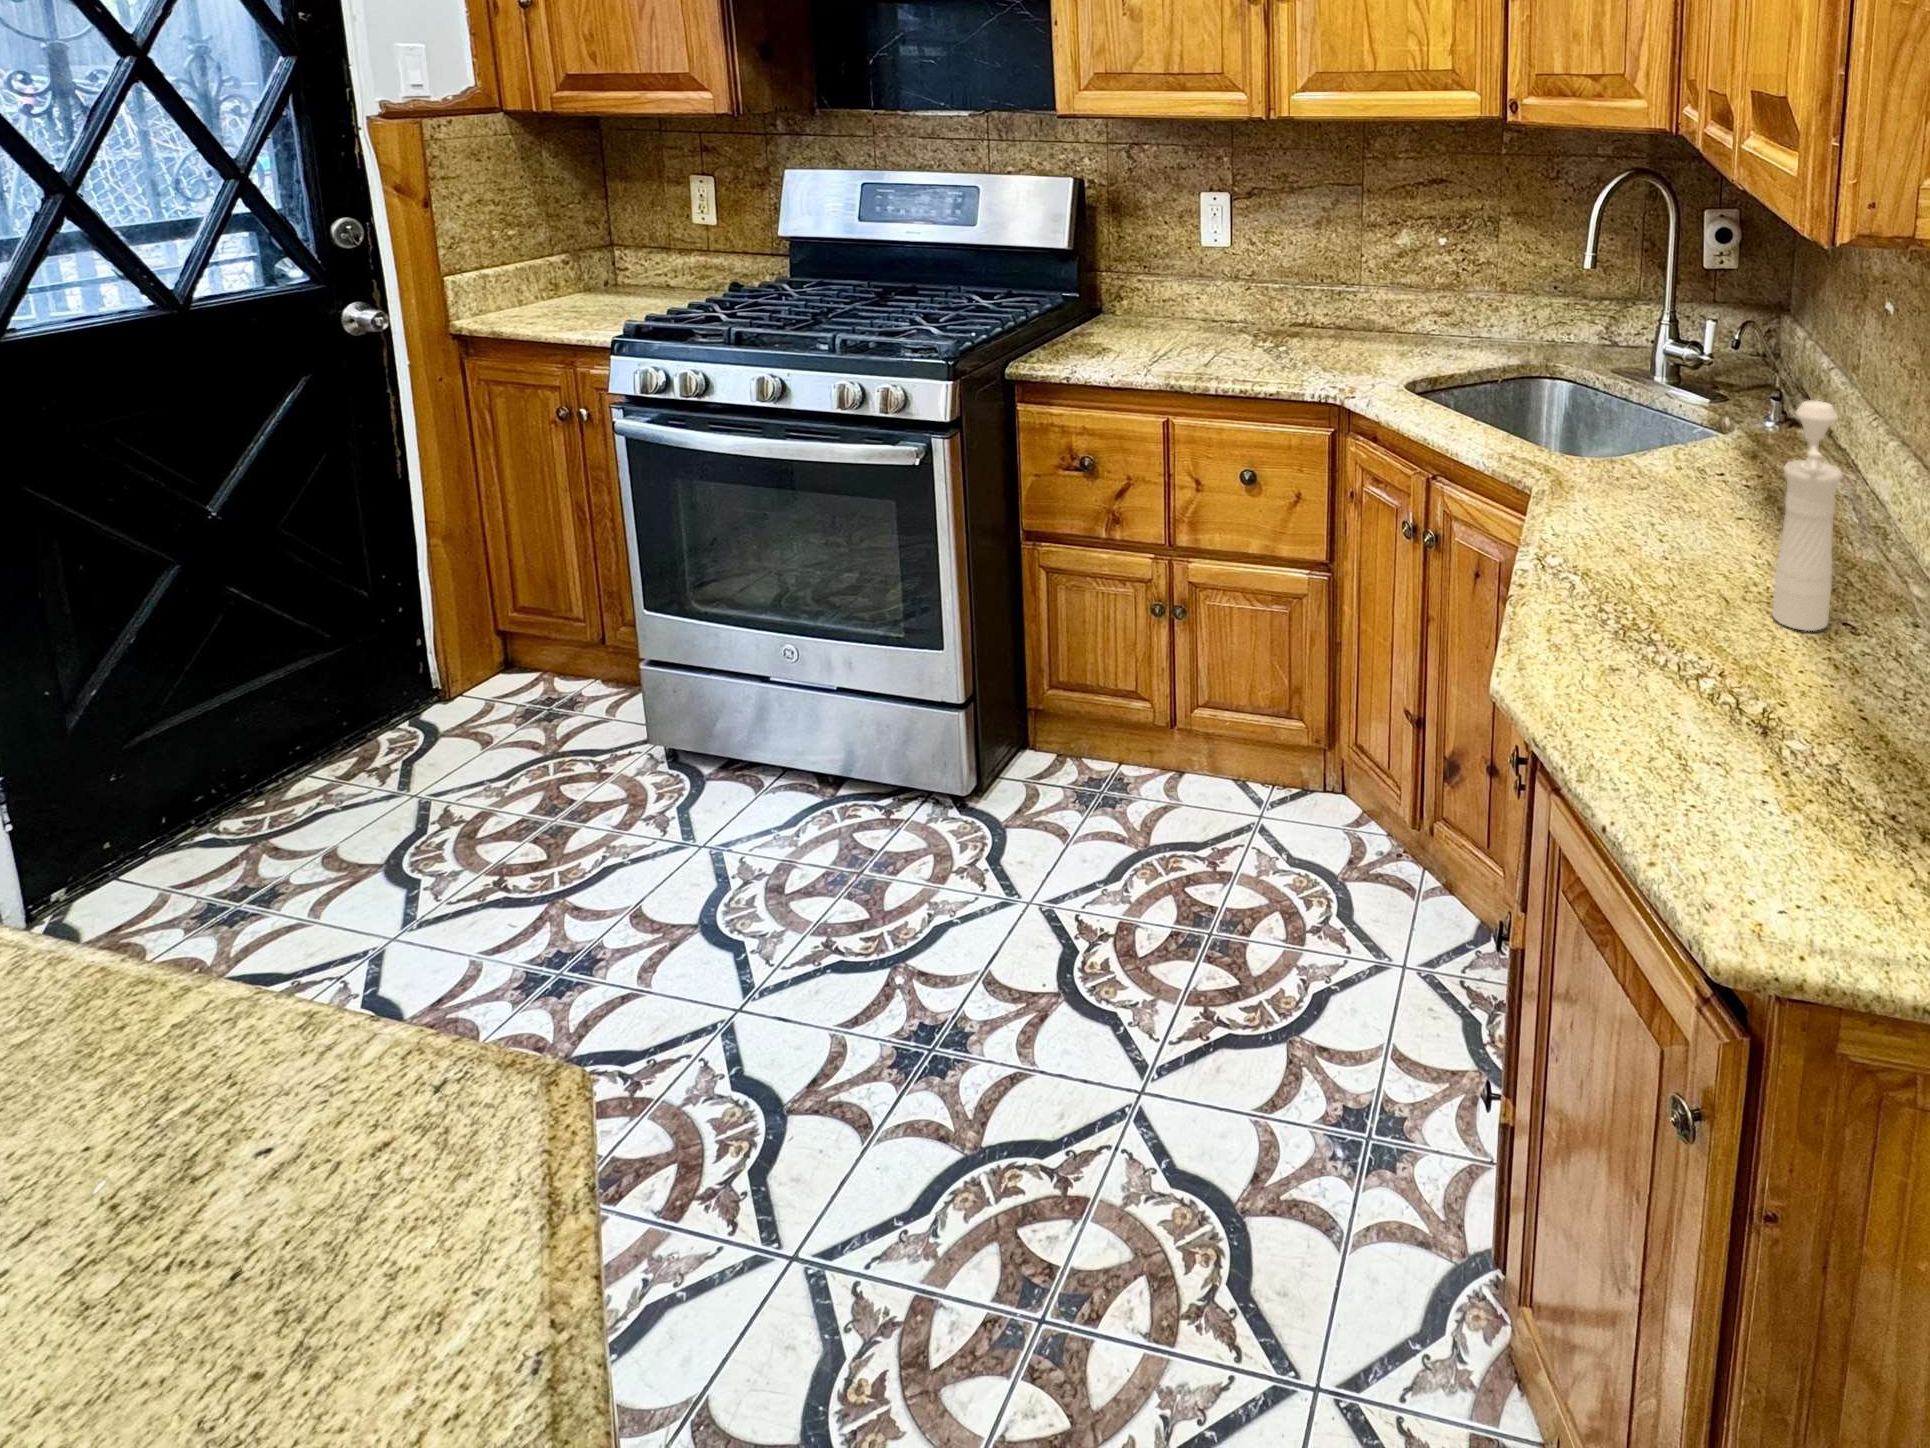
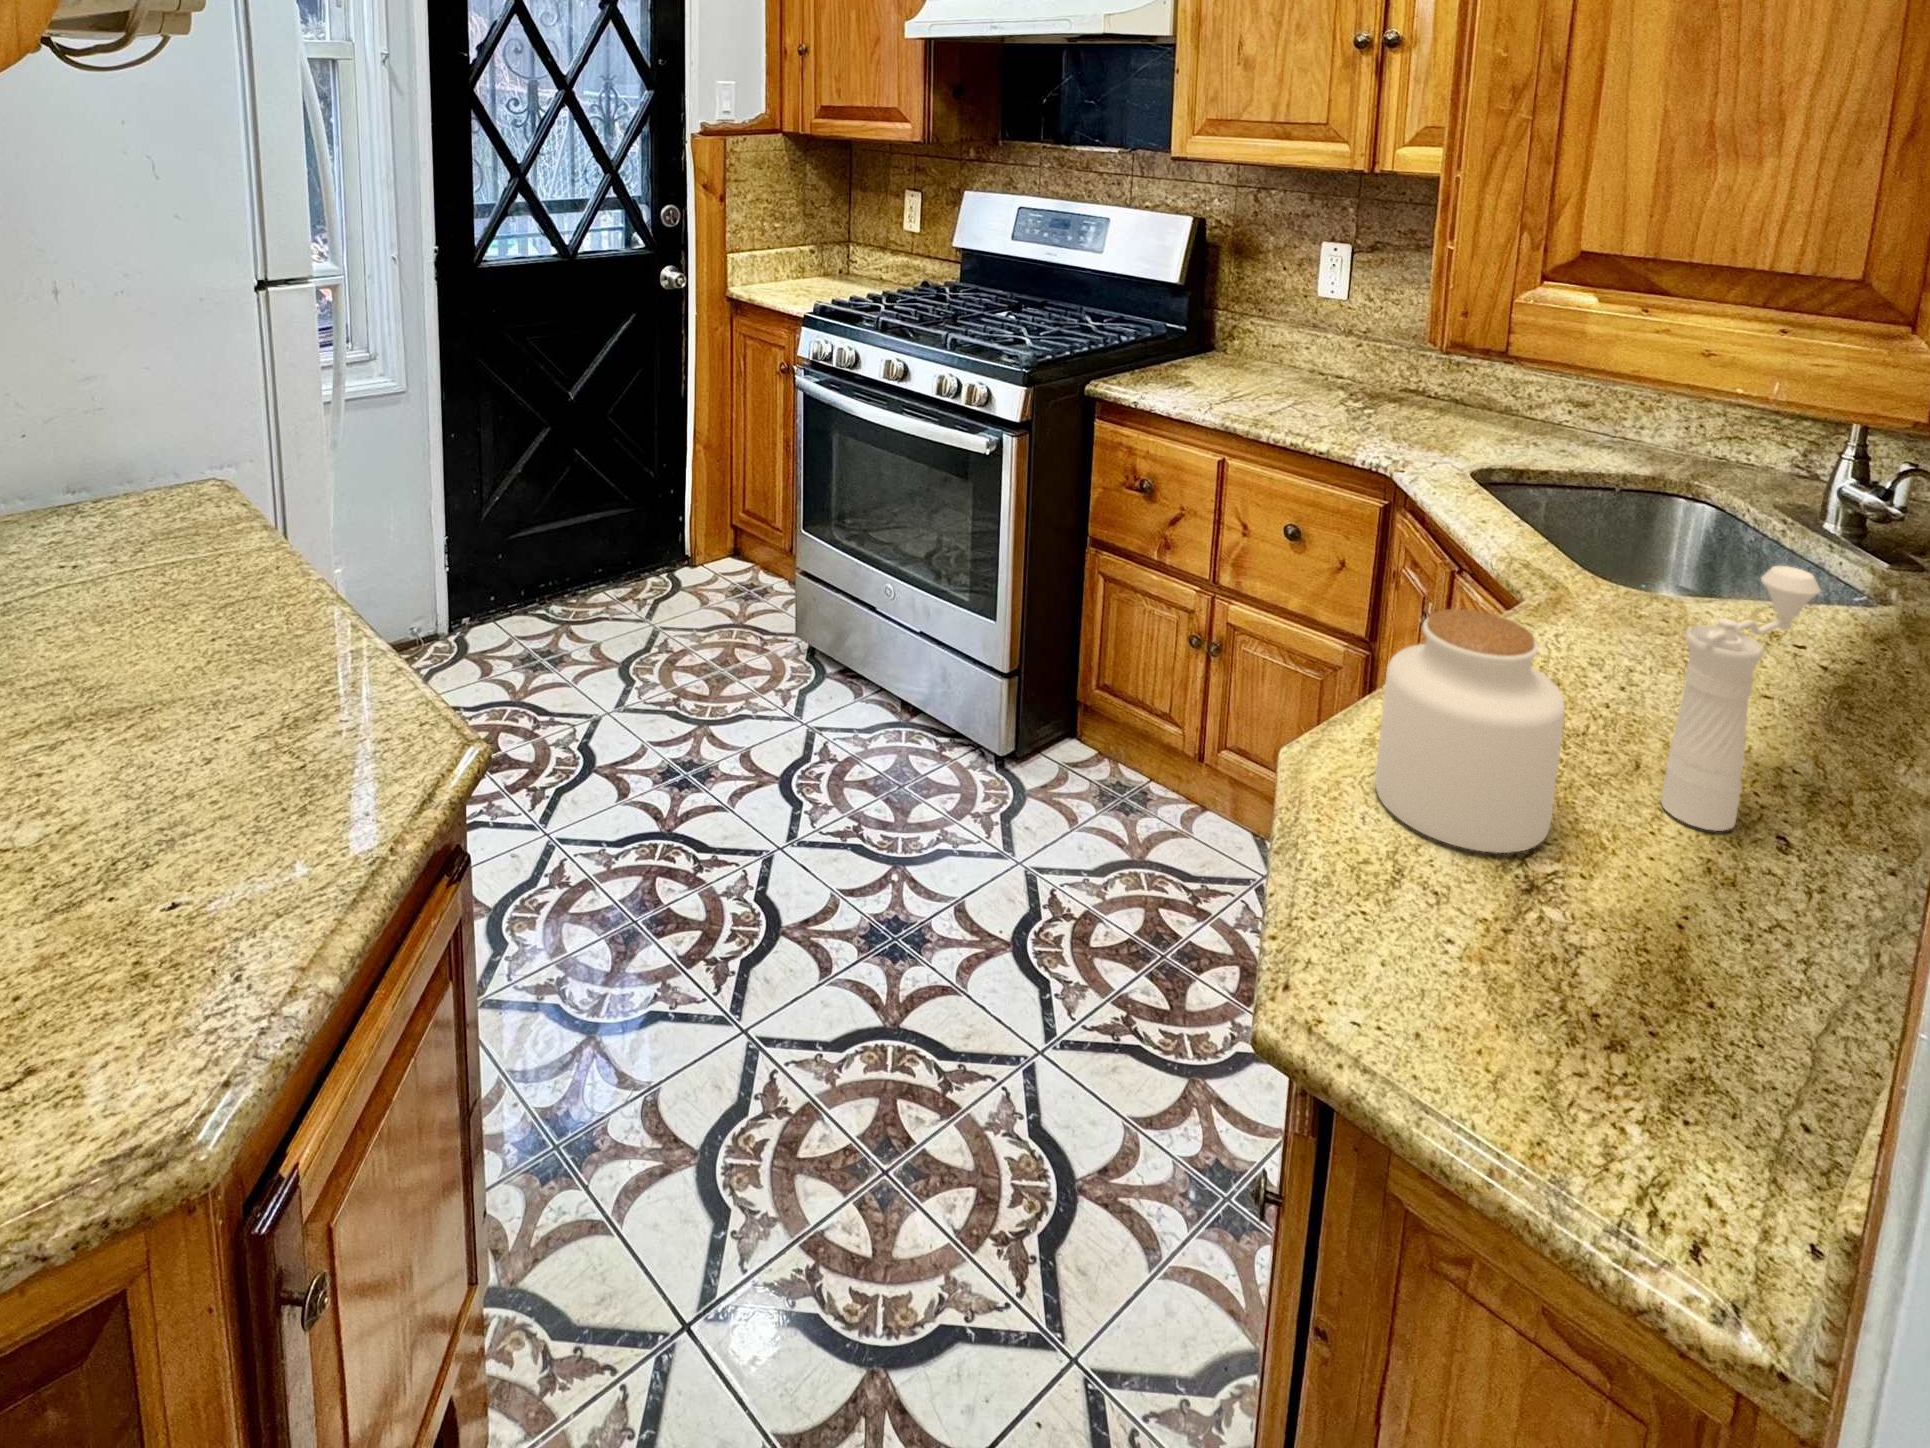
jar: none [1598,491,1761,713] -> present [1375,609,1565,853]

